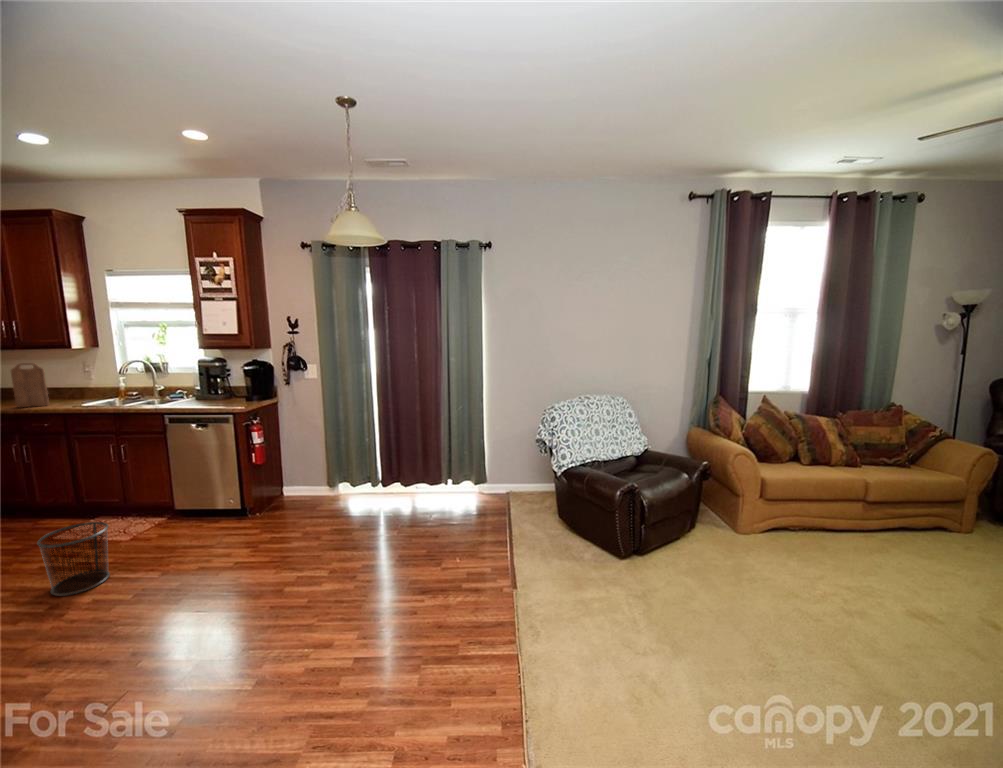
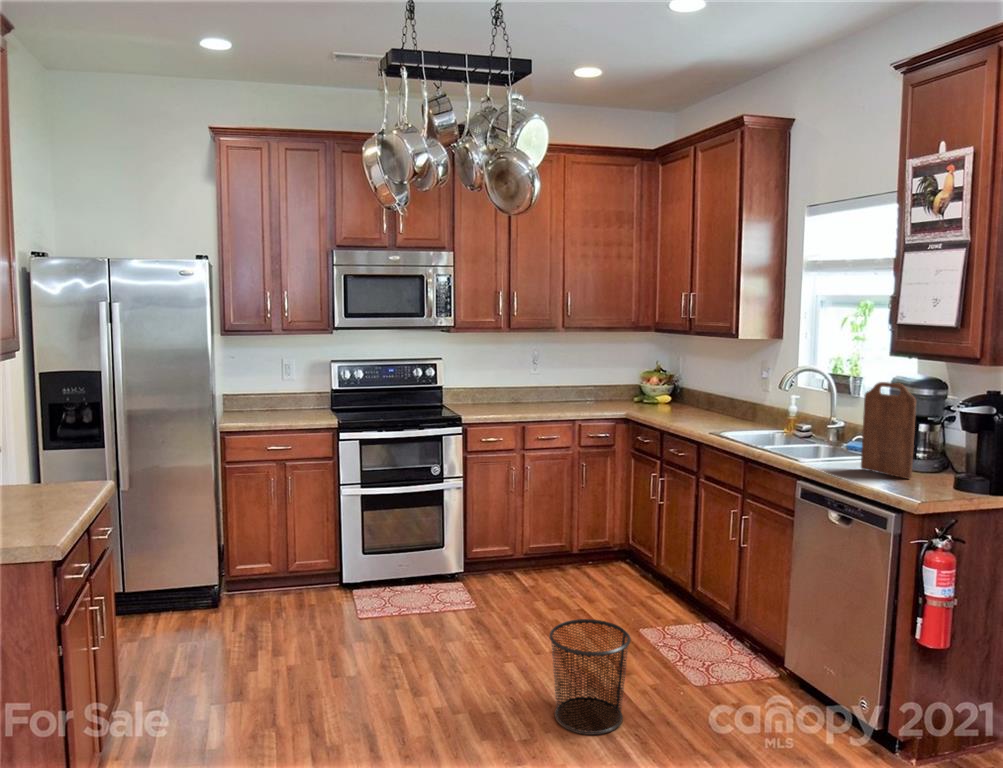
cutting board: present [11,363,49,407] -> present [861,382,916,479]

